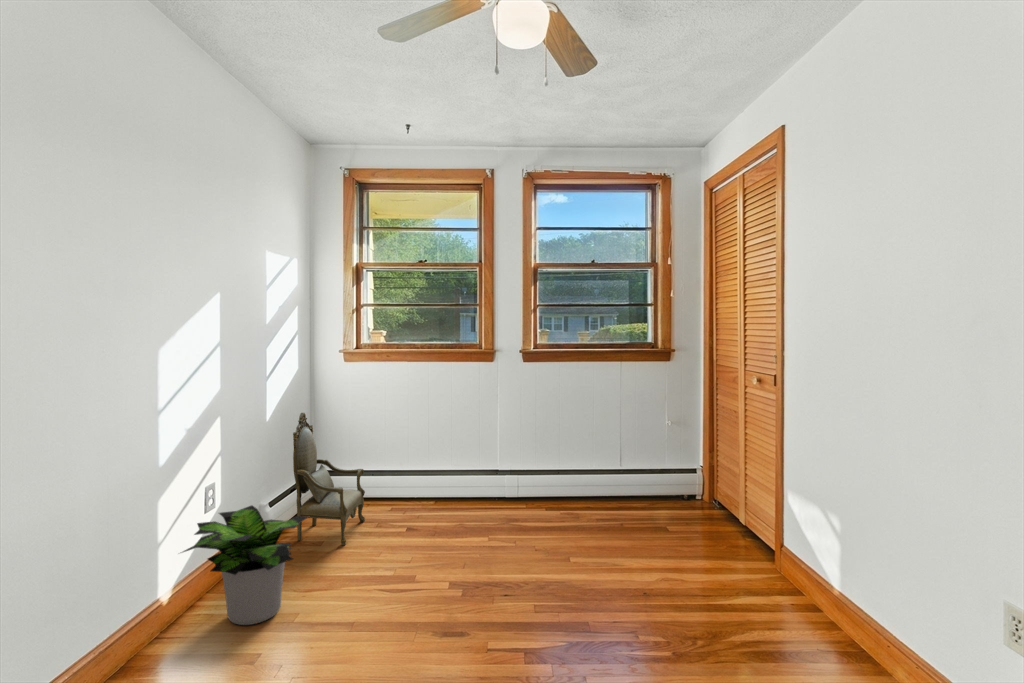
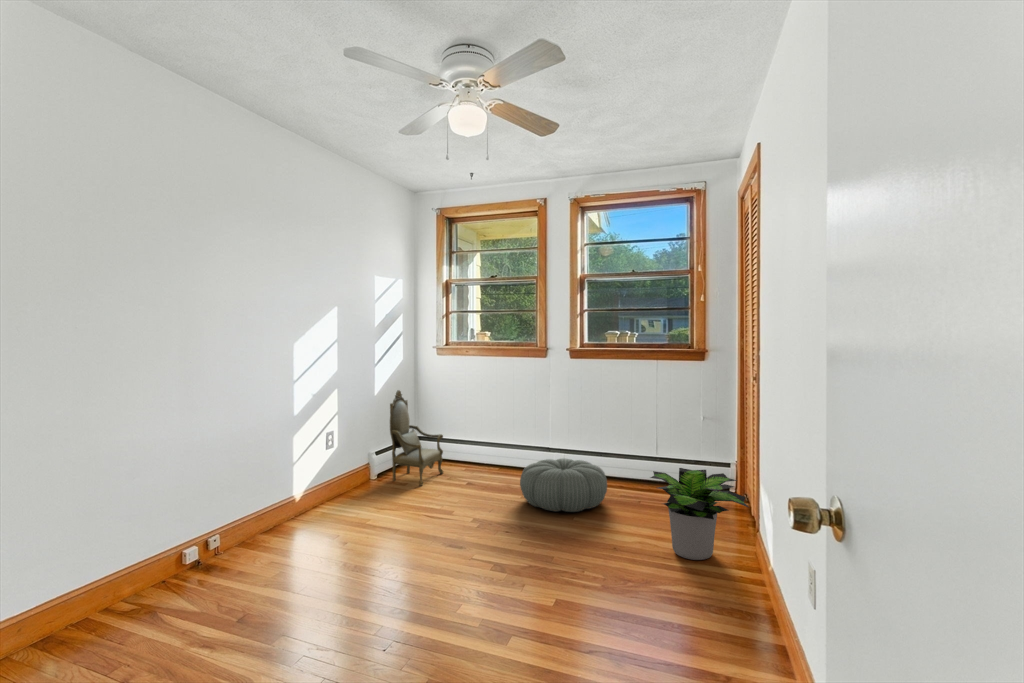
pouf: none [493,492,606,567] -> present [520,458,607,512]
potted plant: present [183,505,309,625] -> present [650,468,748,560]

